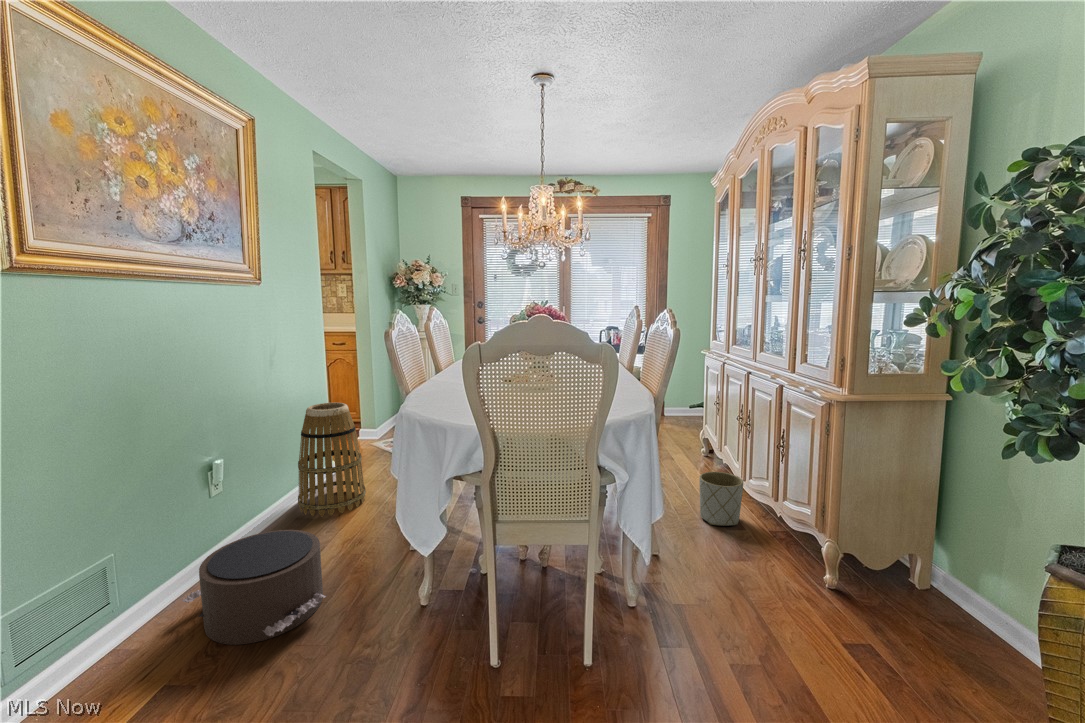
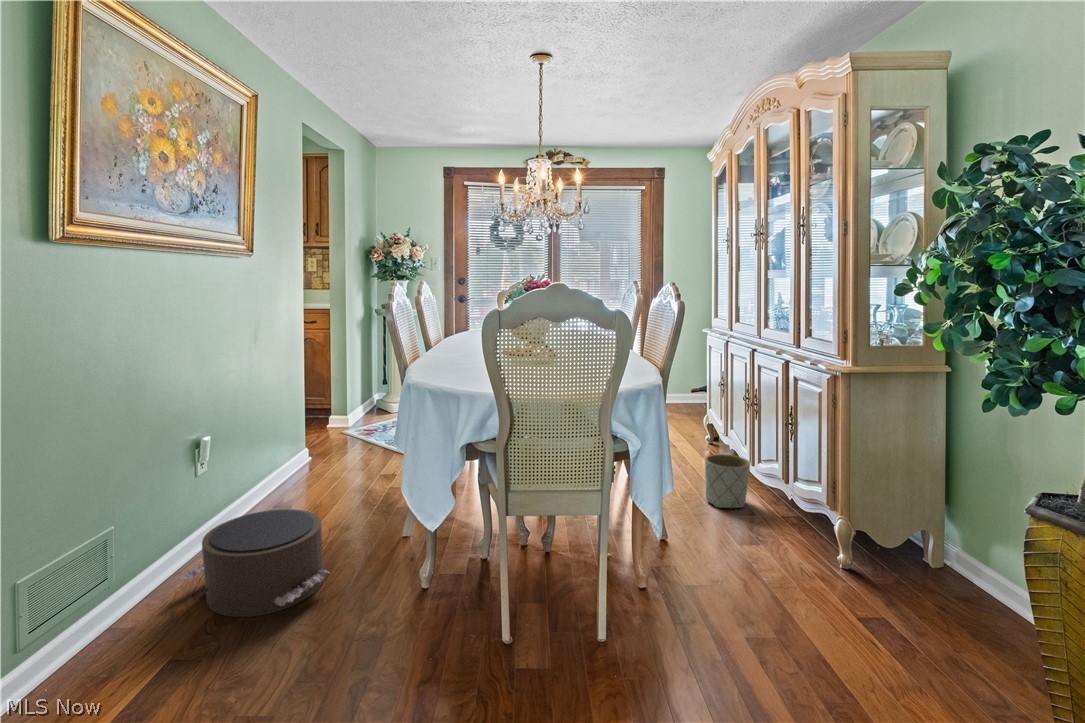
basket: present [298,403,366,516] -> none [279,384,351,504]

